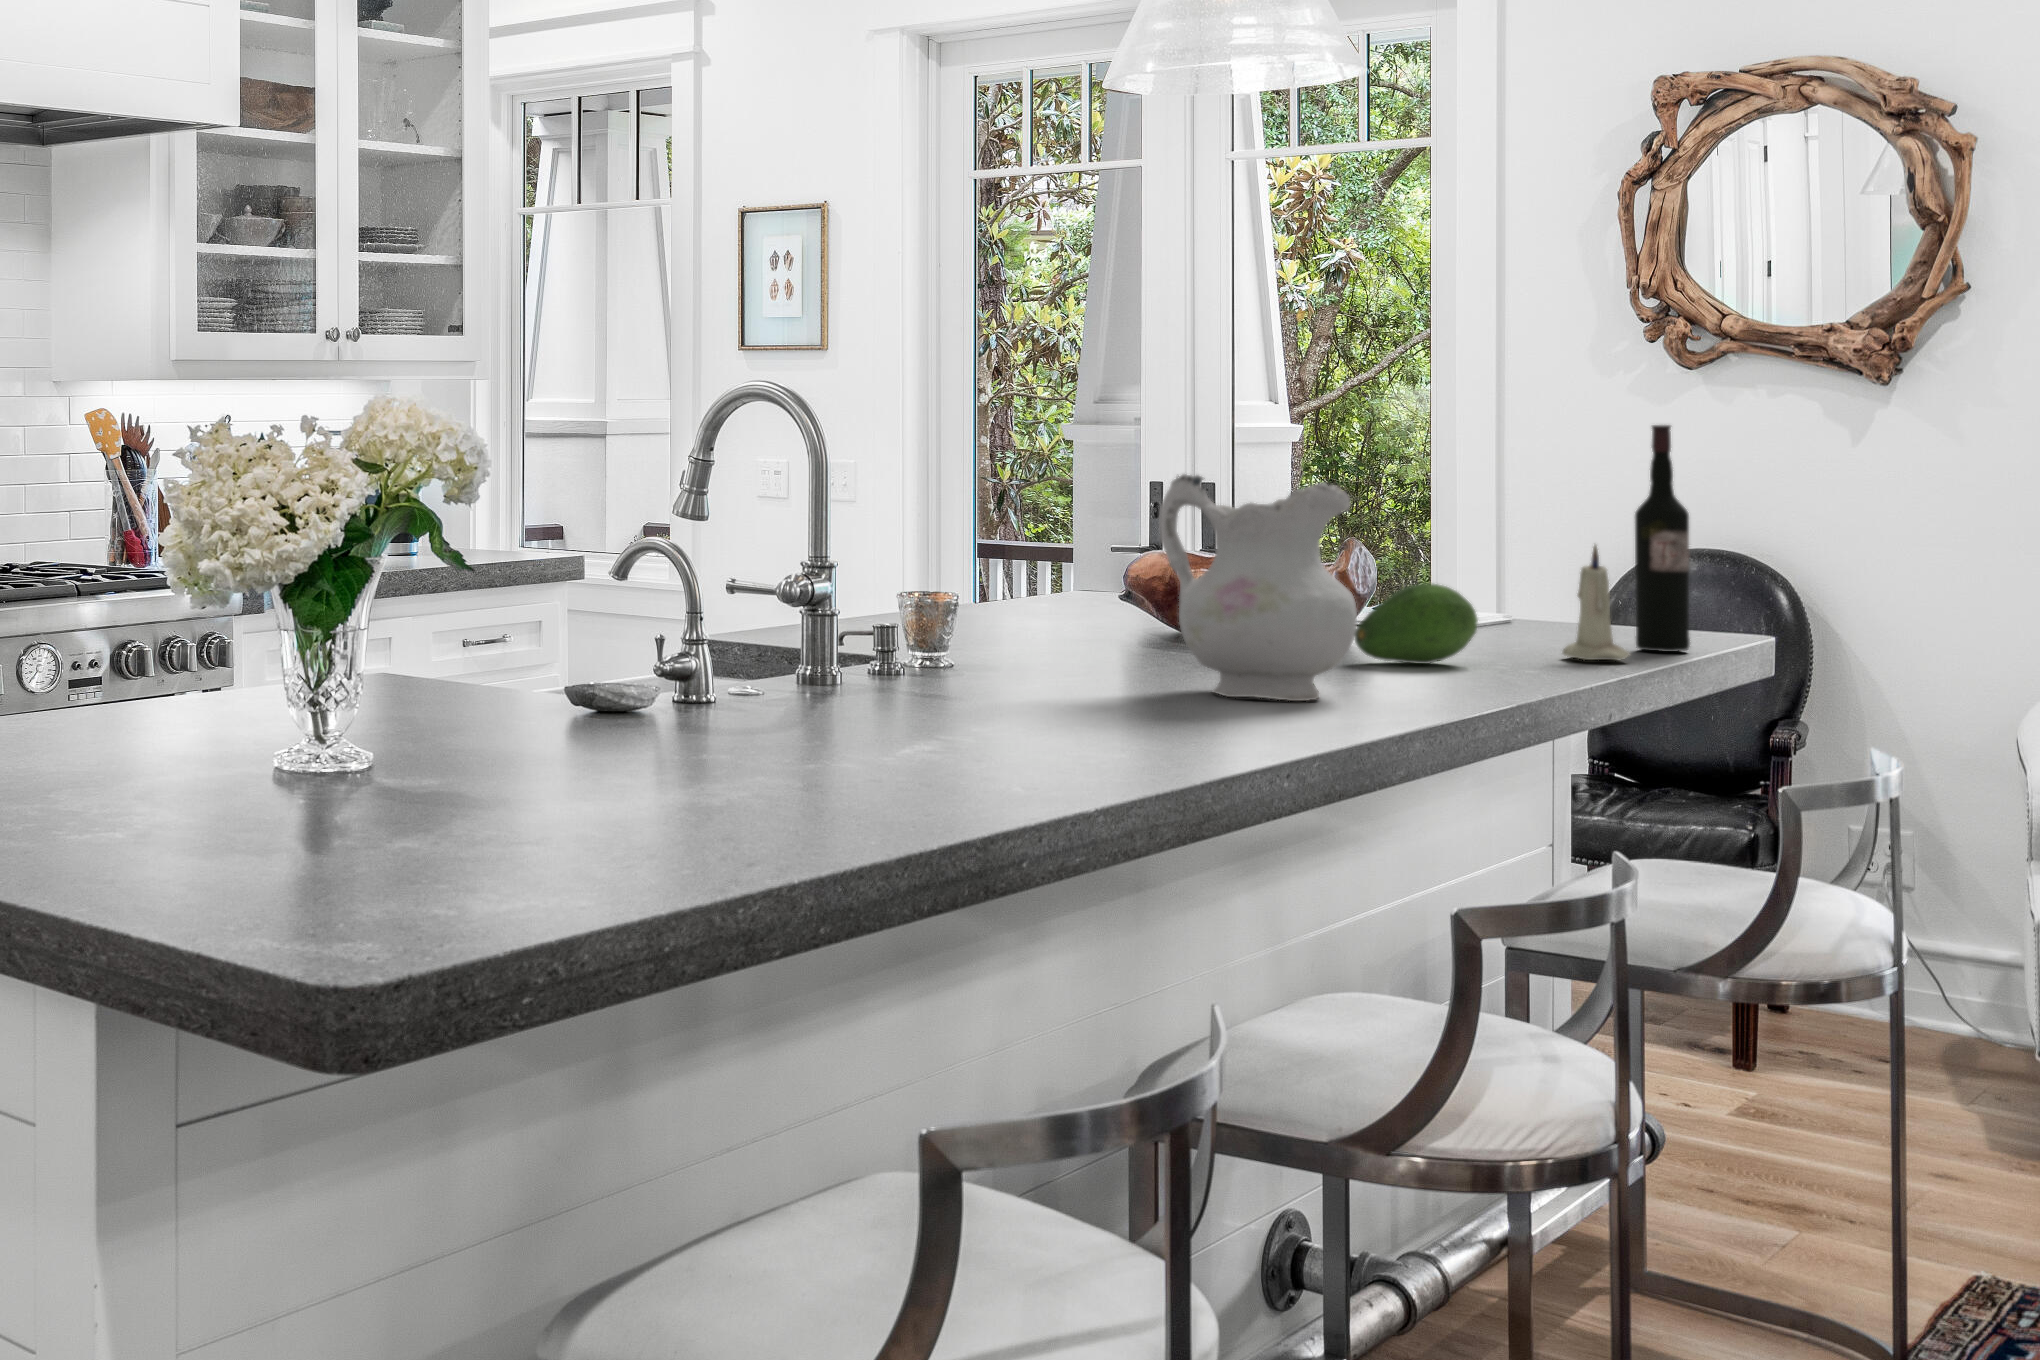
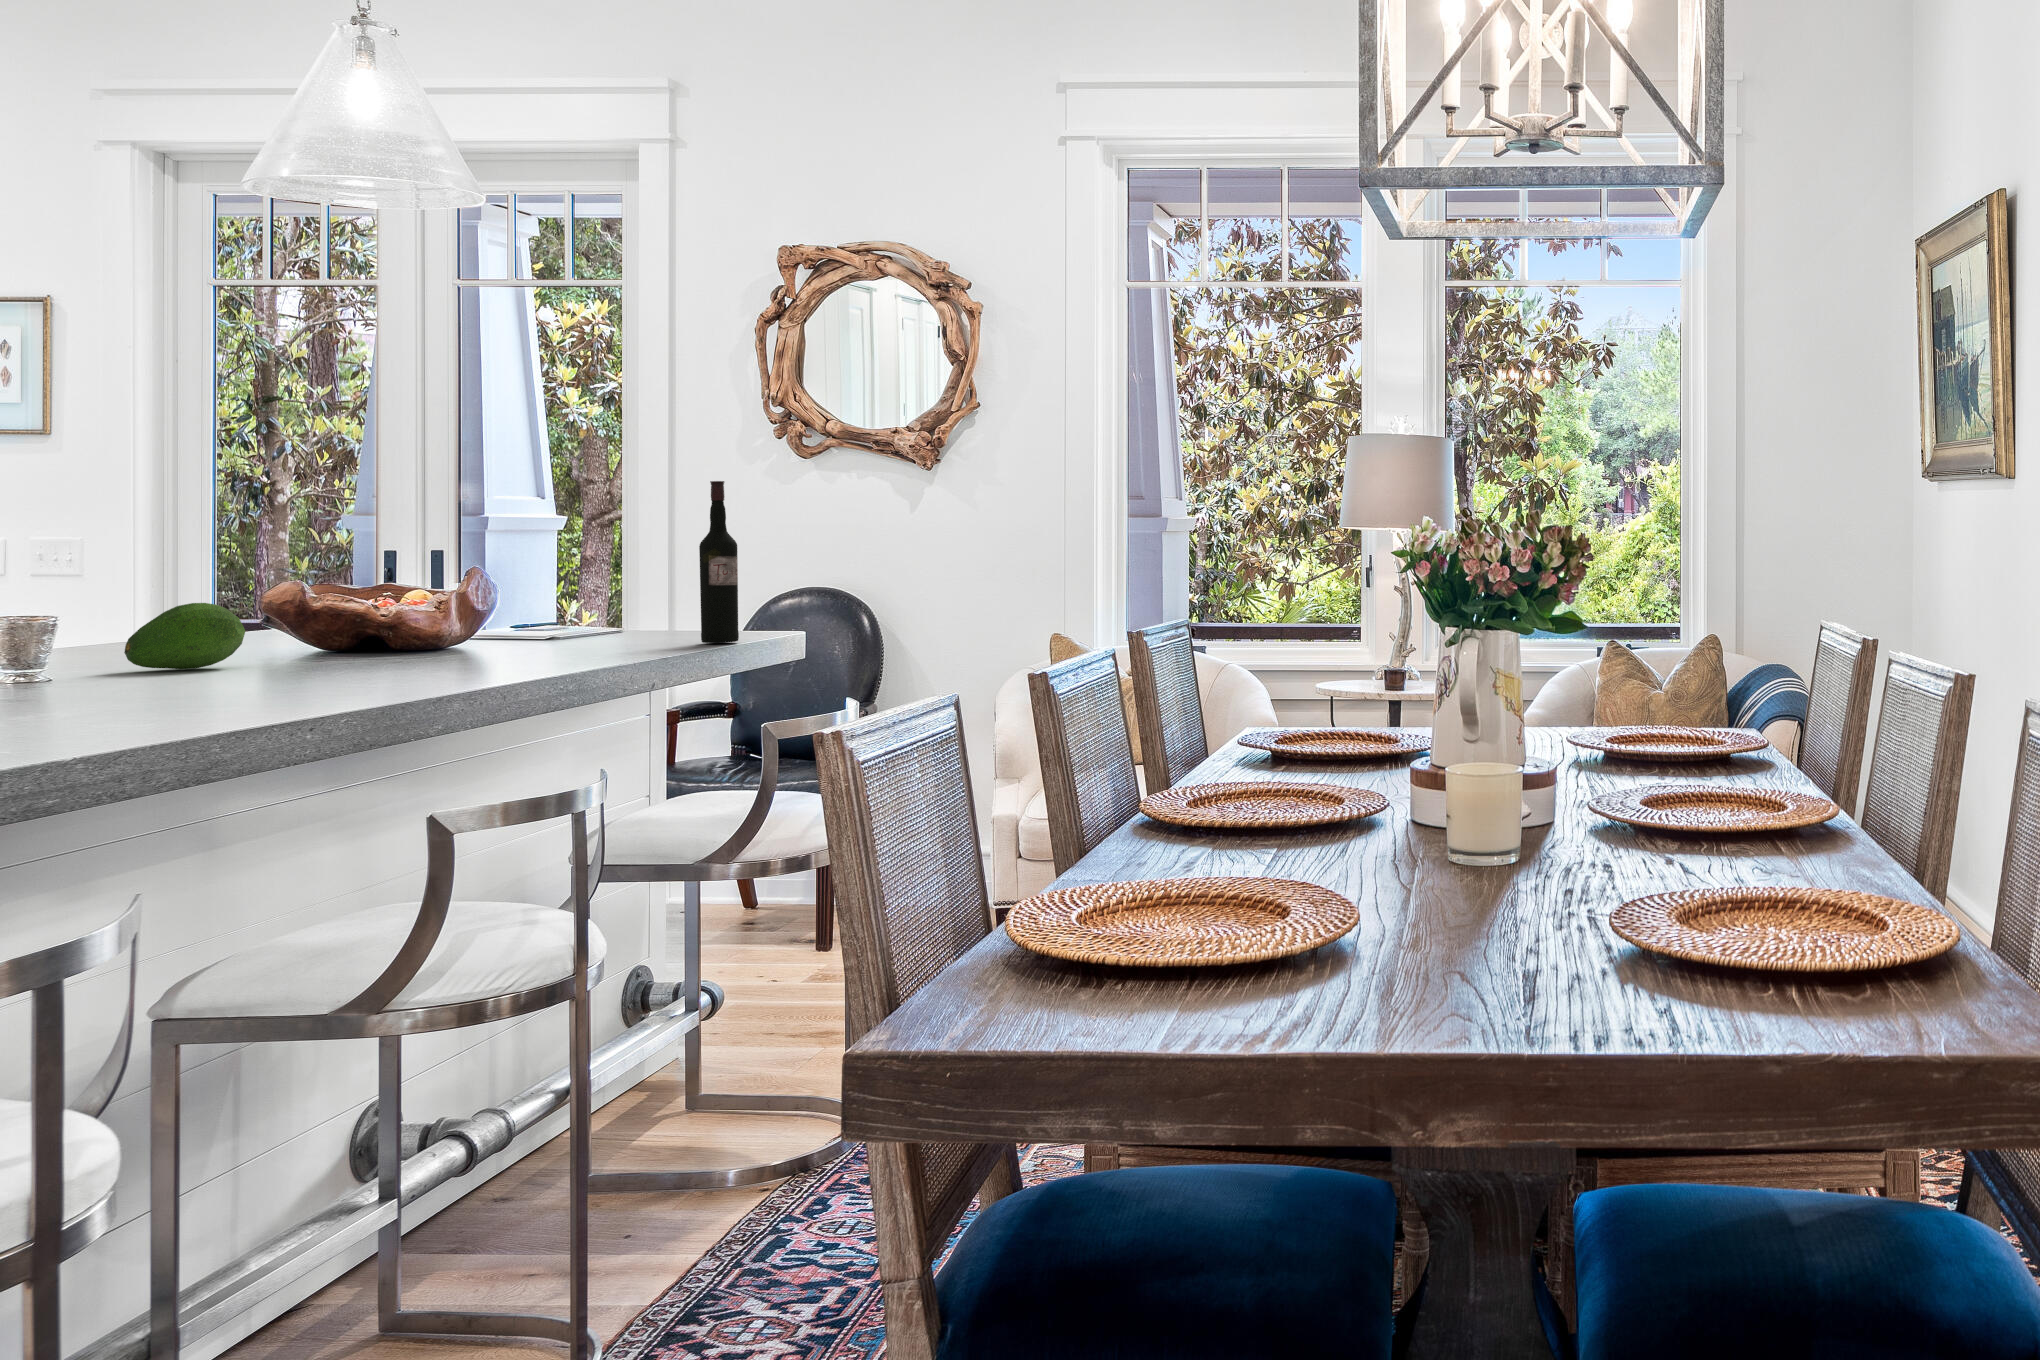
ceramic pitcher: present [1159,474,1357,701] -> none [257,507,433,686]
candle: present [1563,545,1630,660] -> none [638,564,687,650]
fruit: present [1355,583,1478,664] -> present [124,603,245,669]

